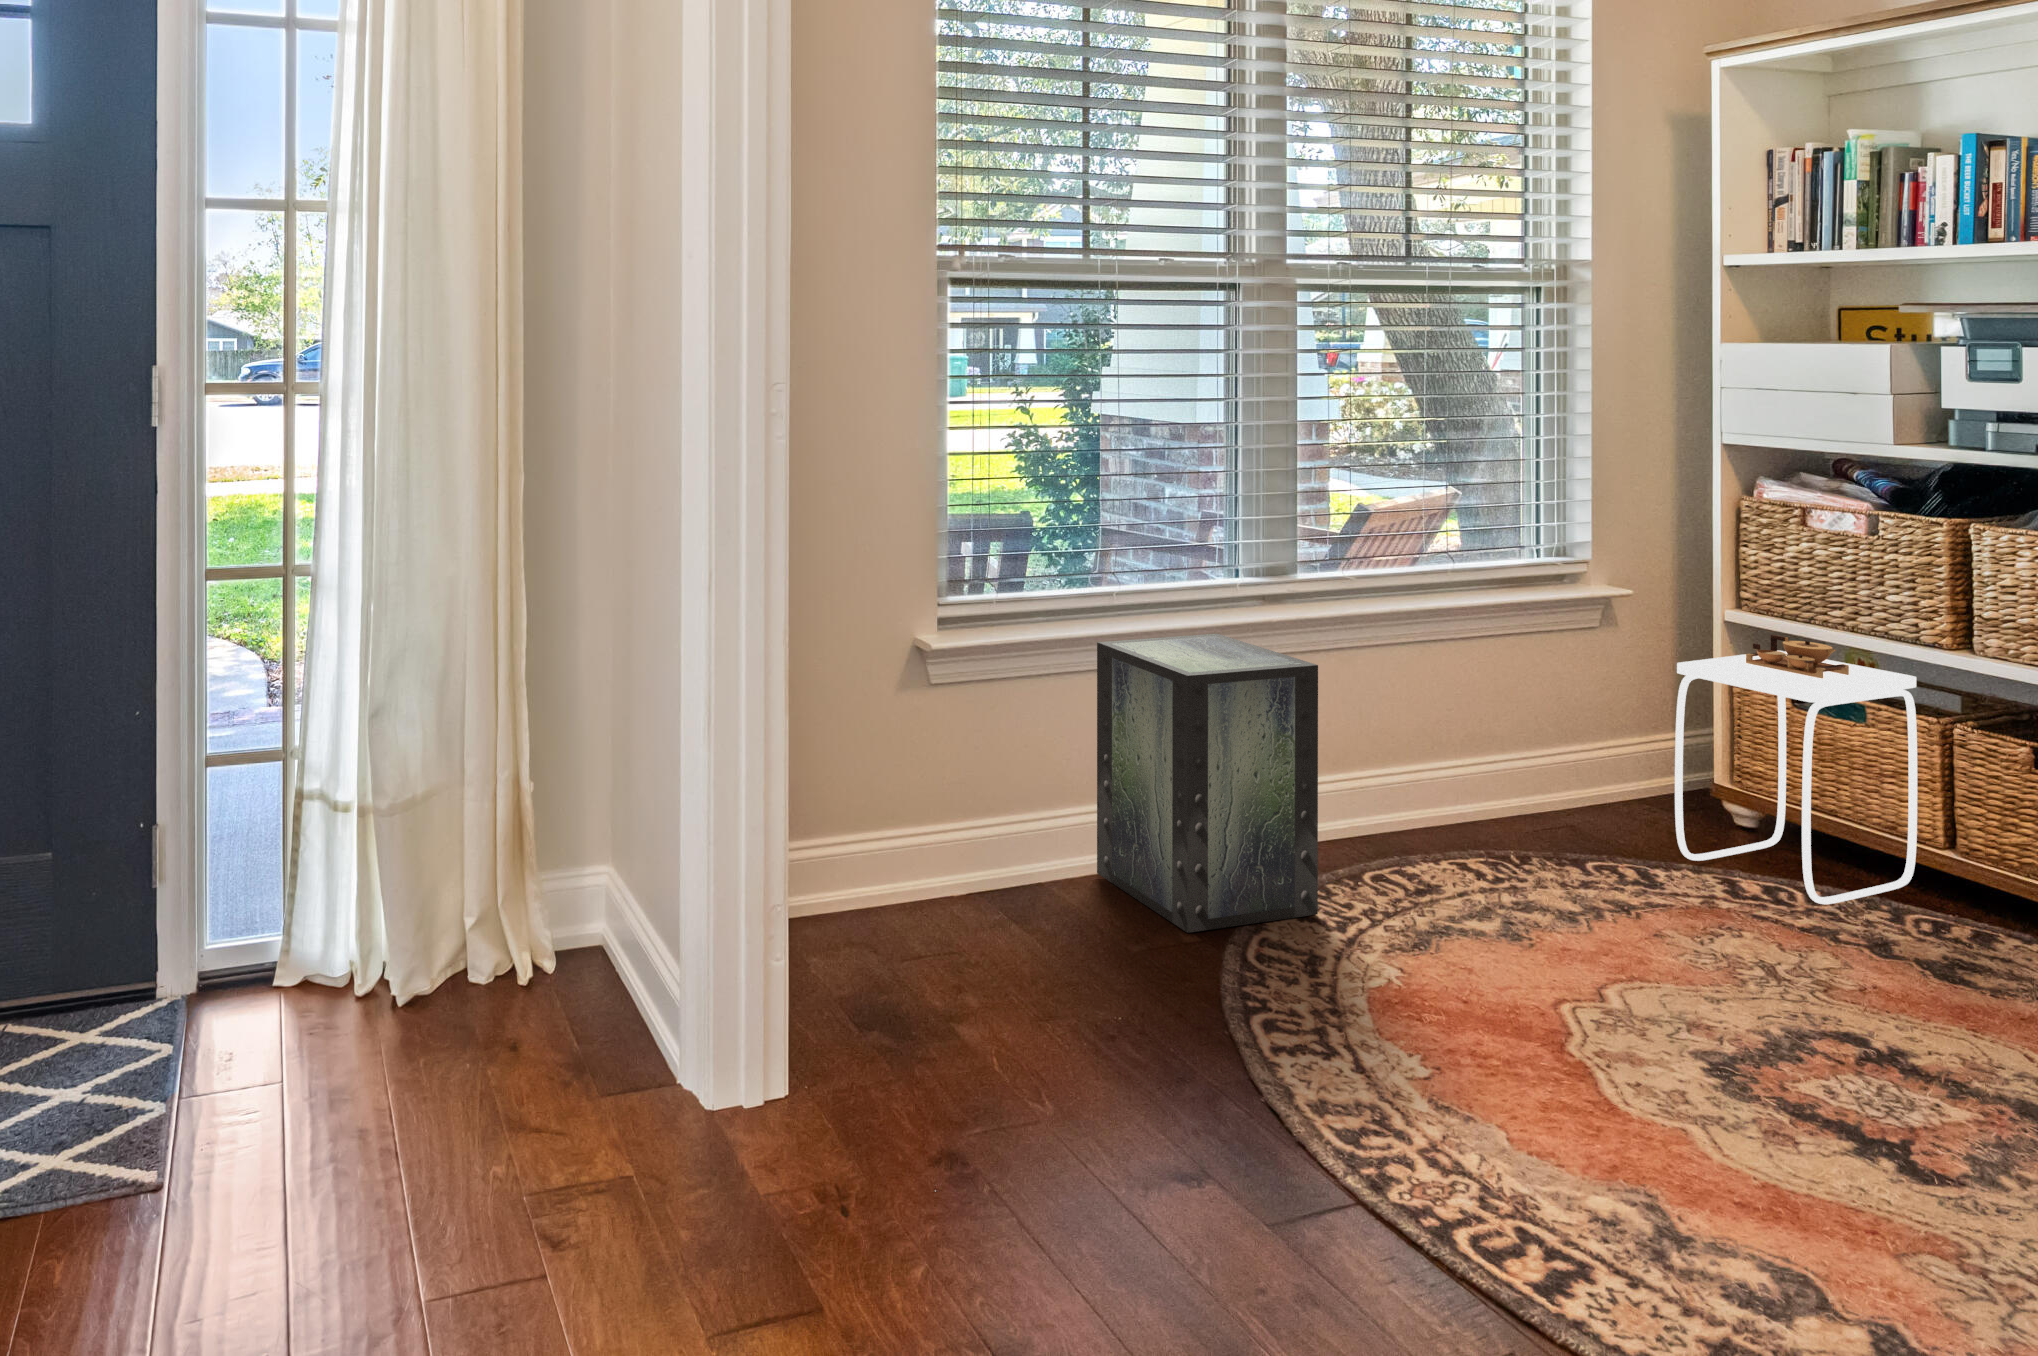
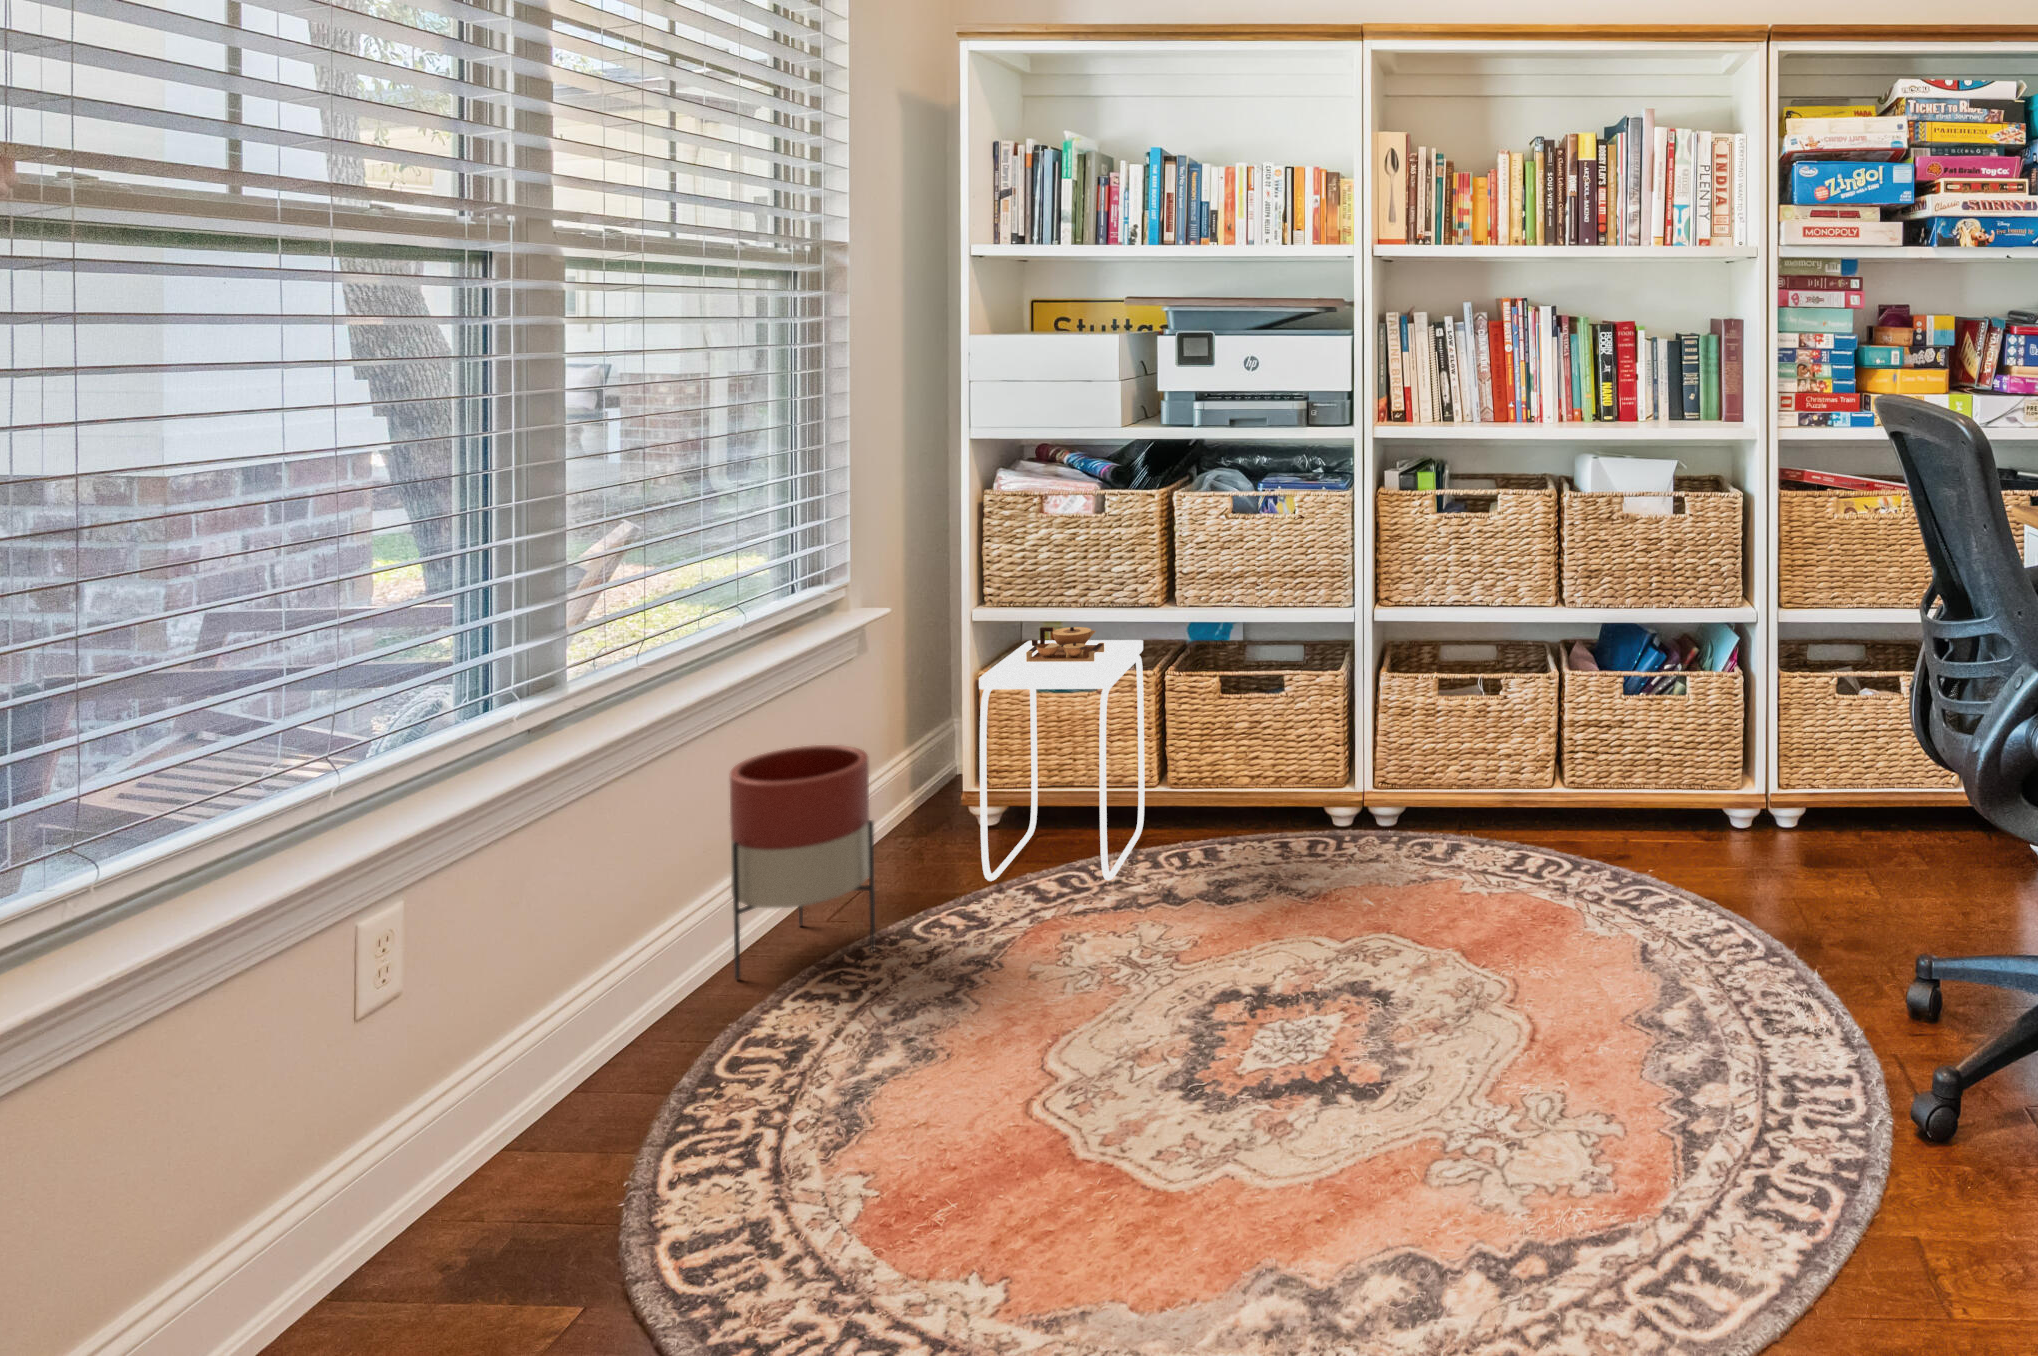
storage box: present [1097,634,1318,933] -> none [303,802,705,1302]
planter: none [1420,676,1545,864] -> present [730,745,876,979]

